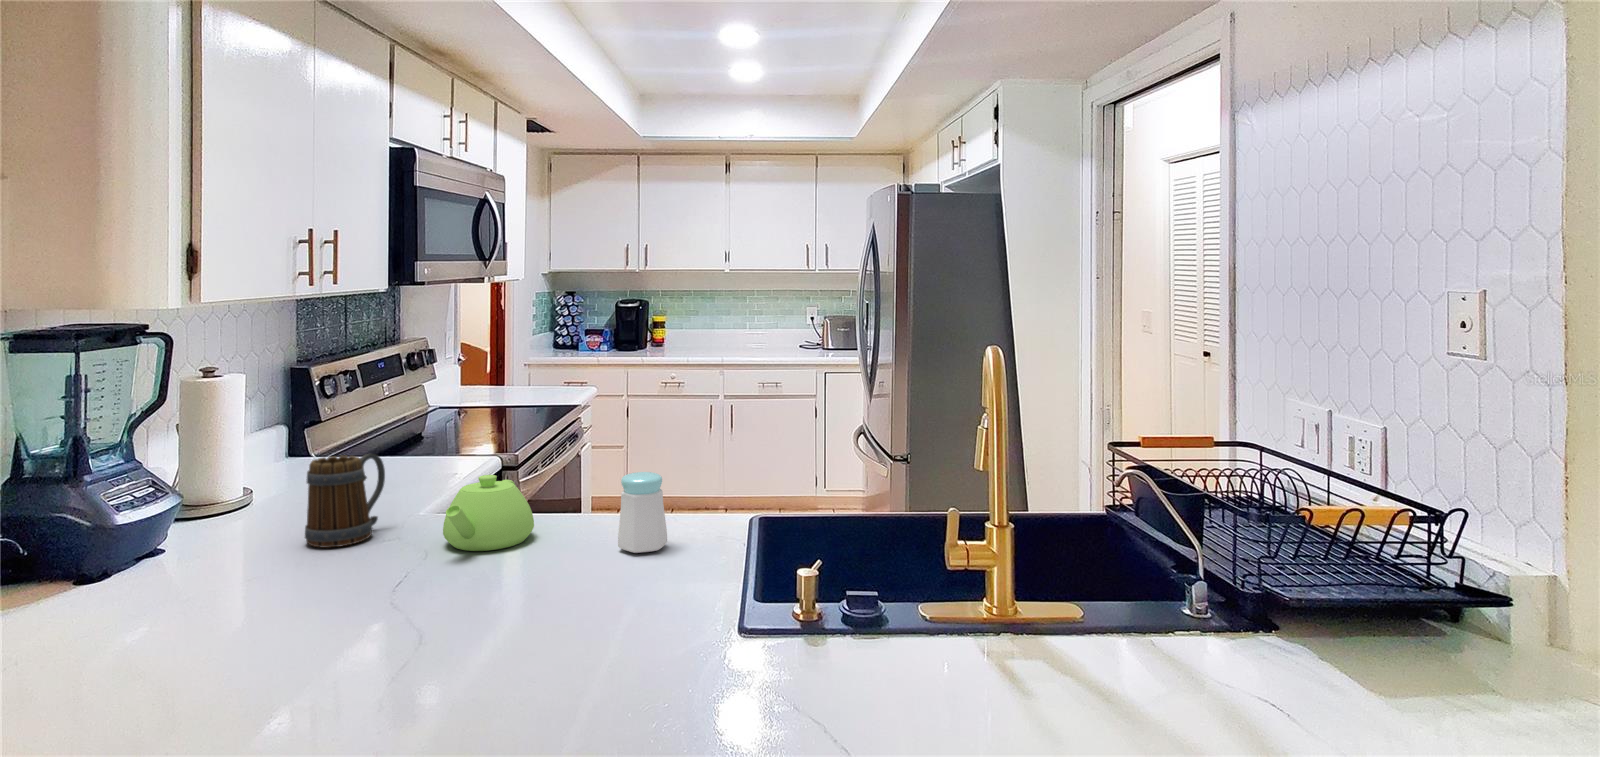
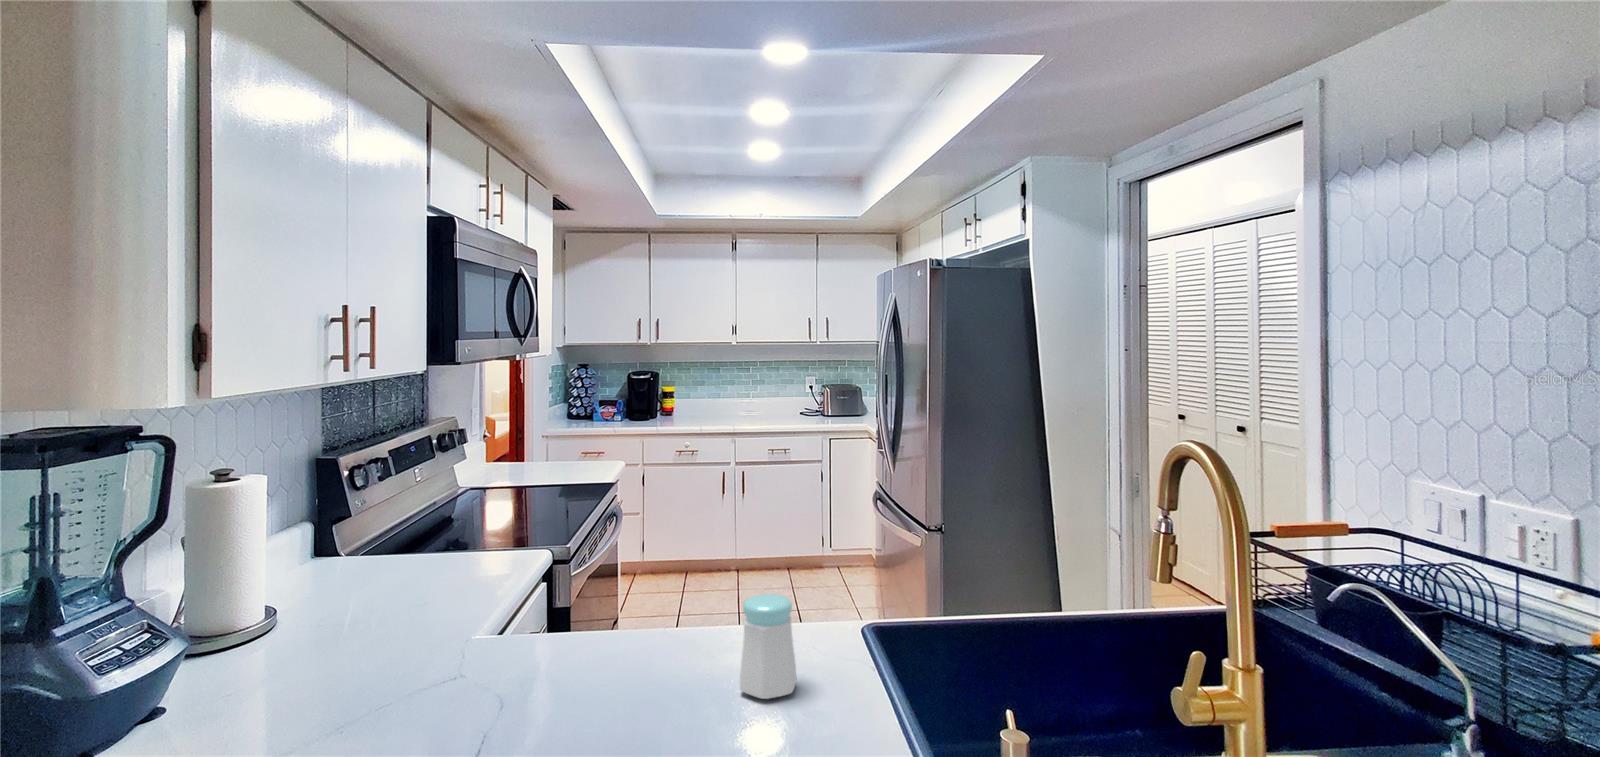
mug: present [305,454,385,548] -> none [344,575,442,701]
teapot: present [443,475,534,551] -> none [520,600,628,701]

